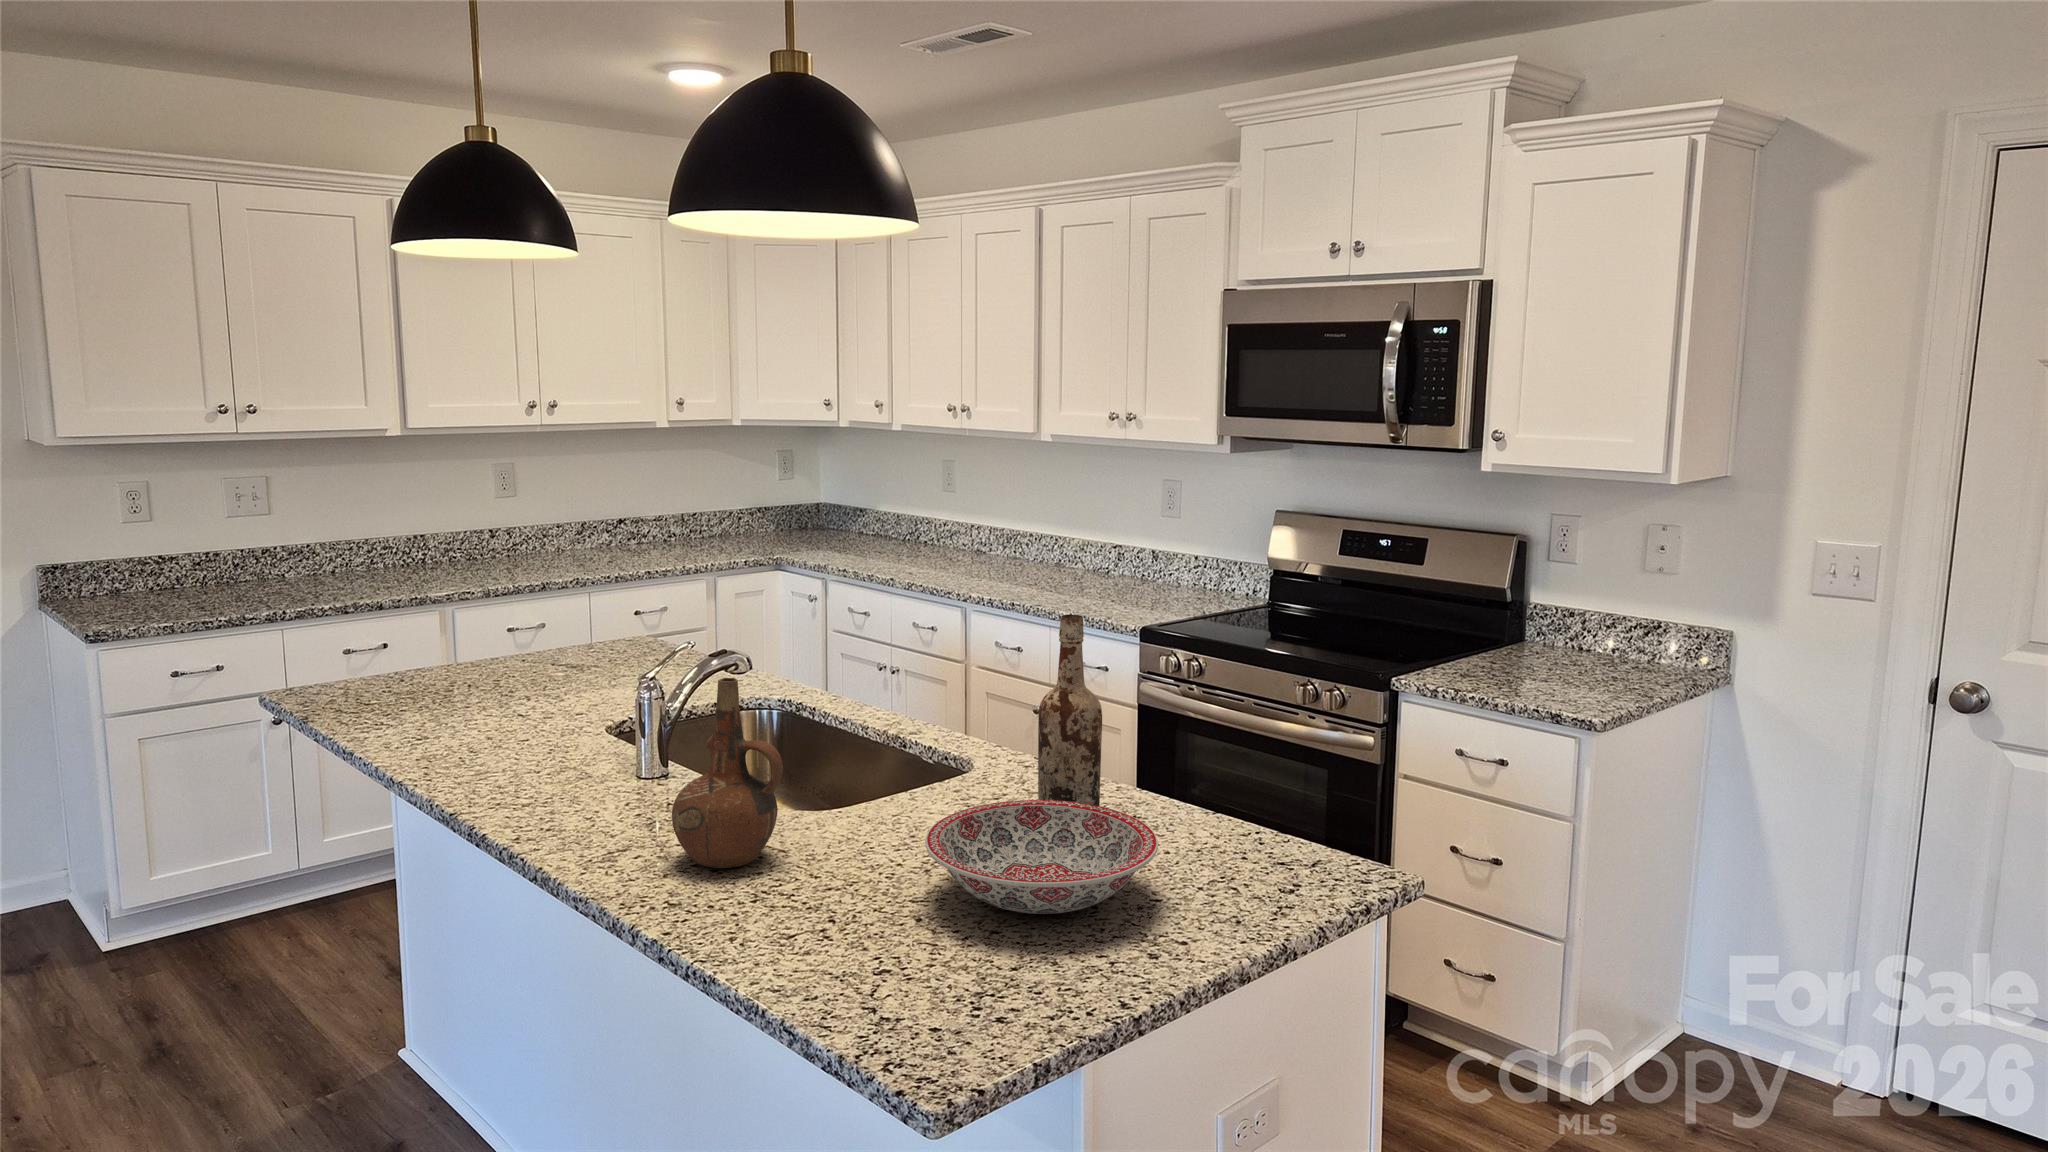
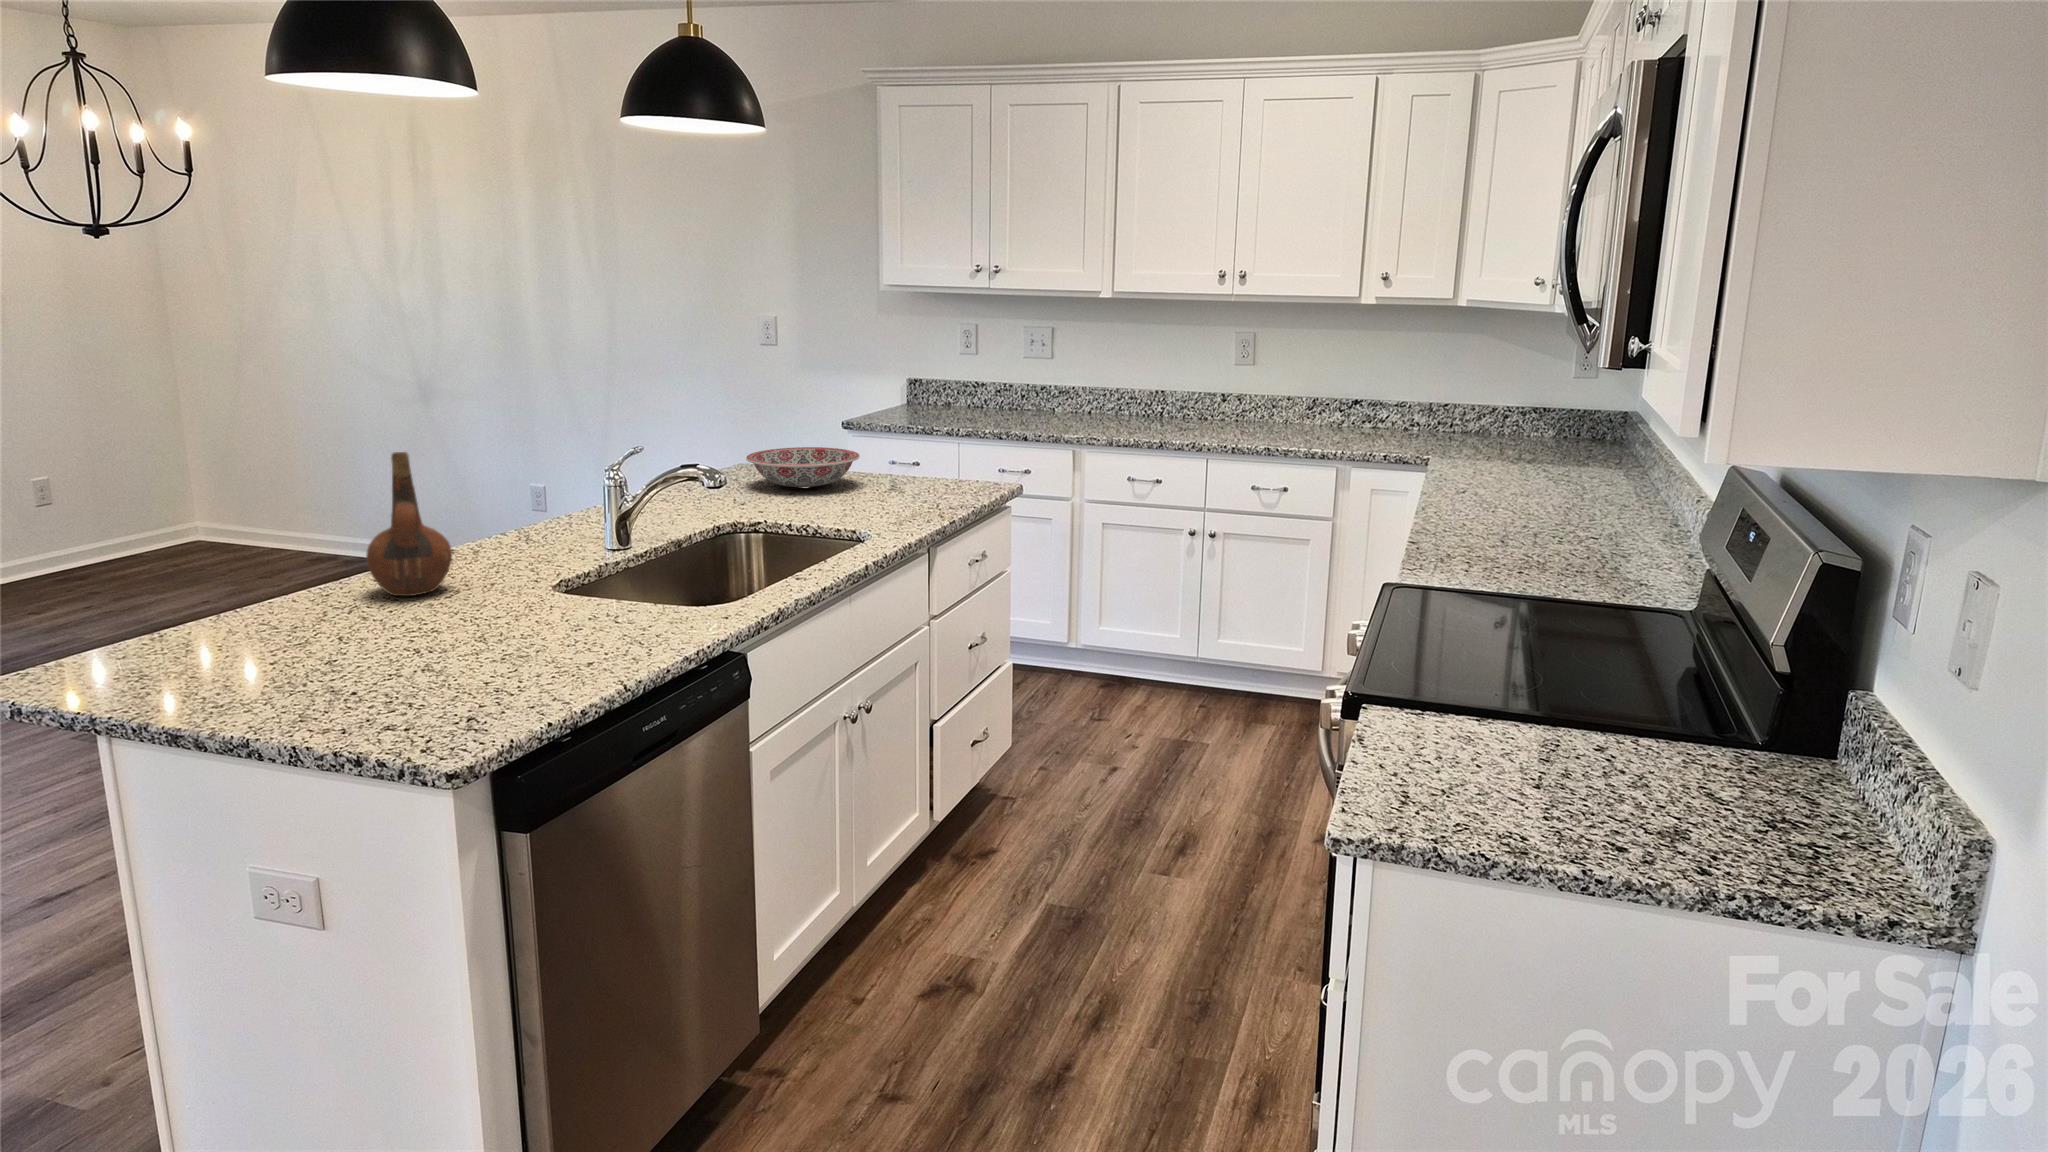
wine bottle: present [1038,614,1102,806] -> none [523,453,596,659]
ceramic bowl: present [925,800,1158,914] -> present [746,447,860,487]

